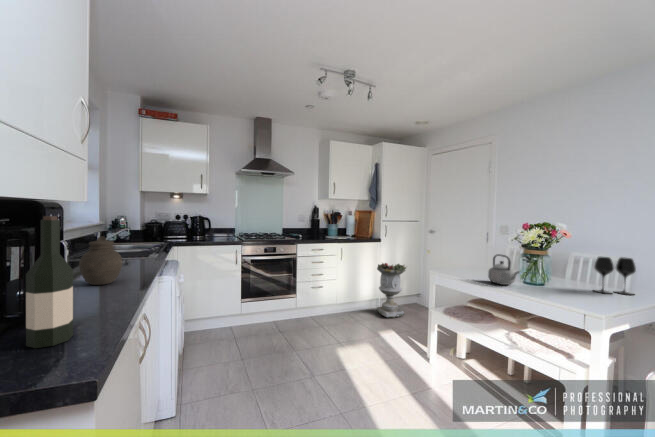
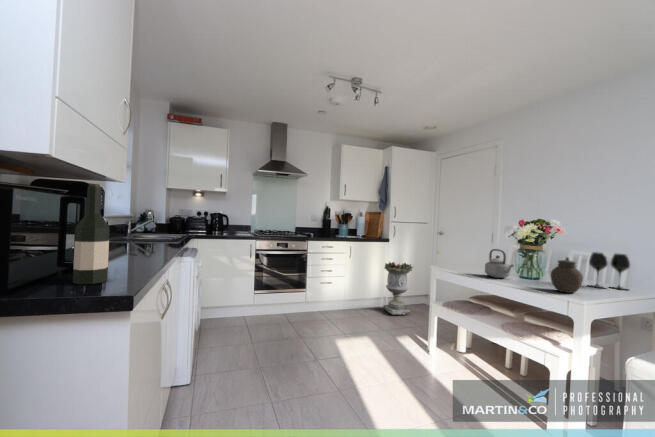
jar: present [79,237,123,285] -> present [550,257,583,293]

